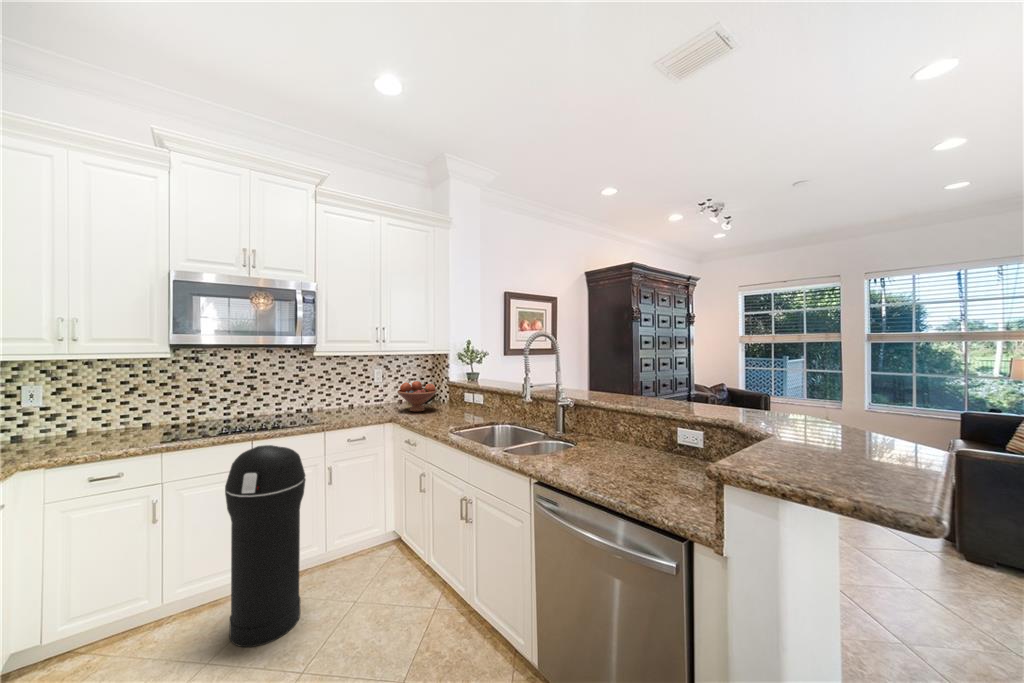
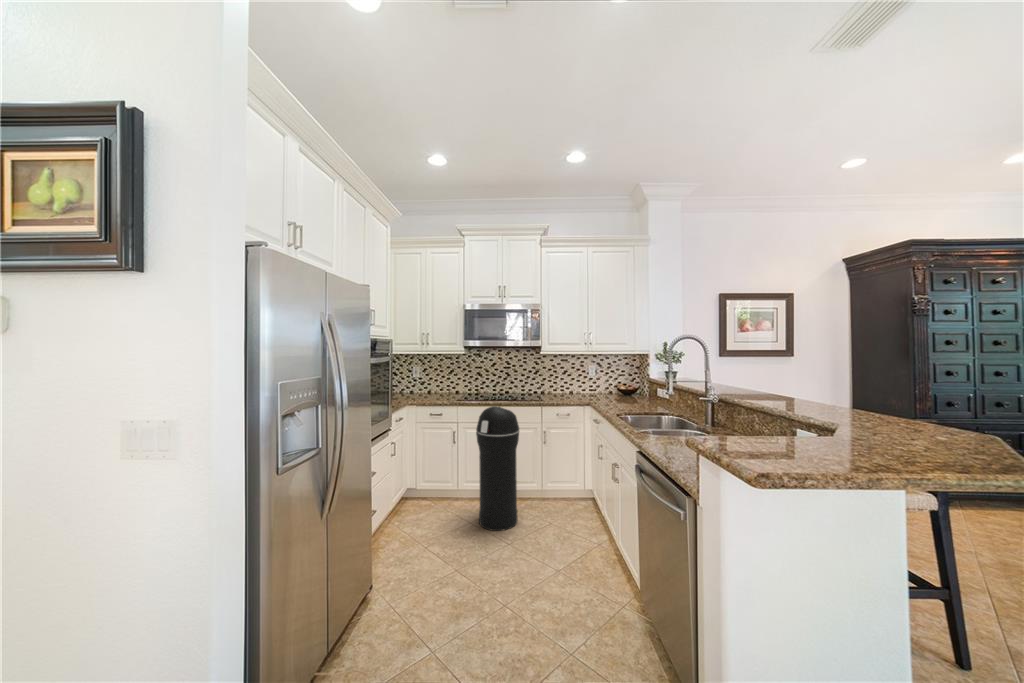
fruit bowl: present [398,381,437,412] -> none [601,376,634,401]

